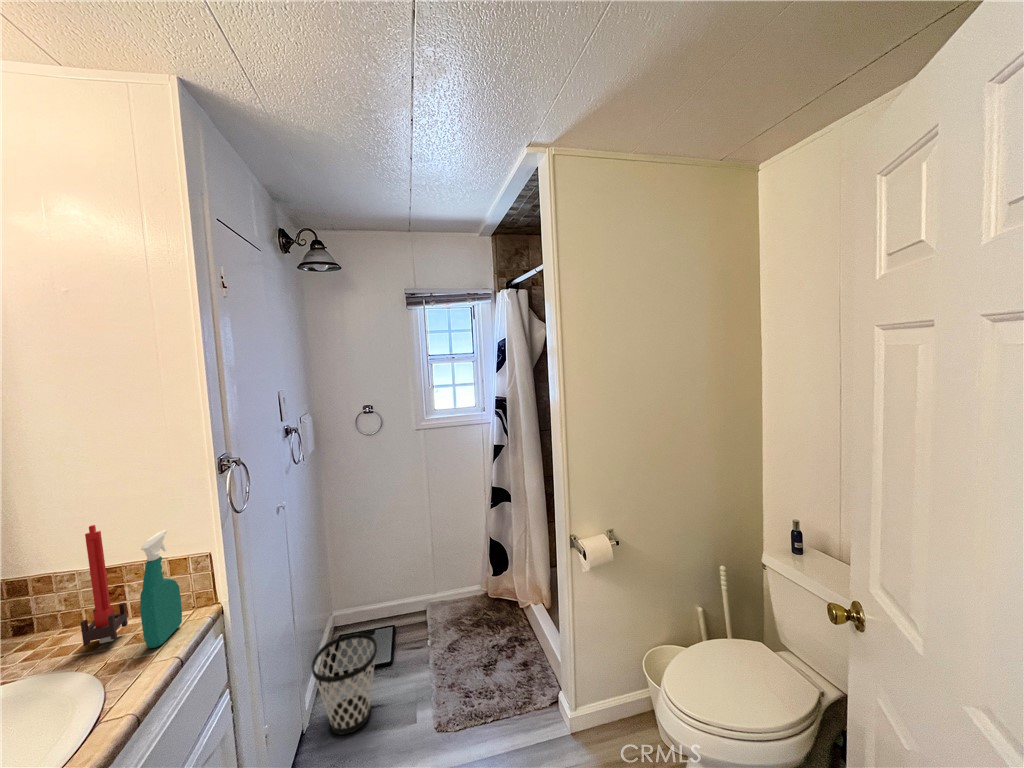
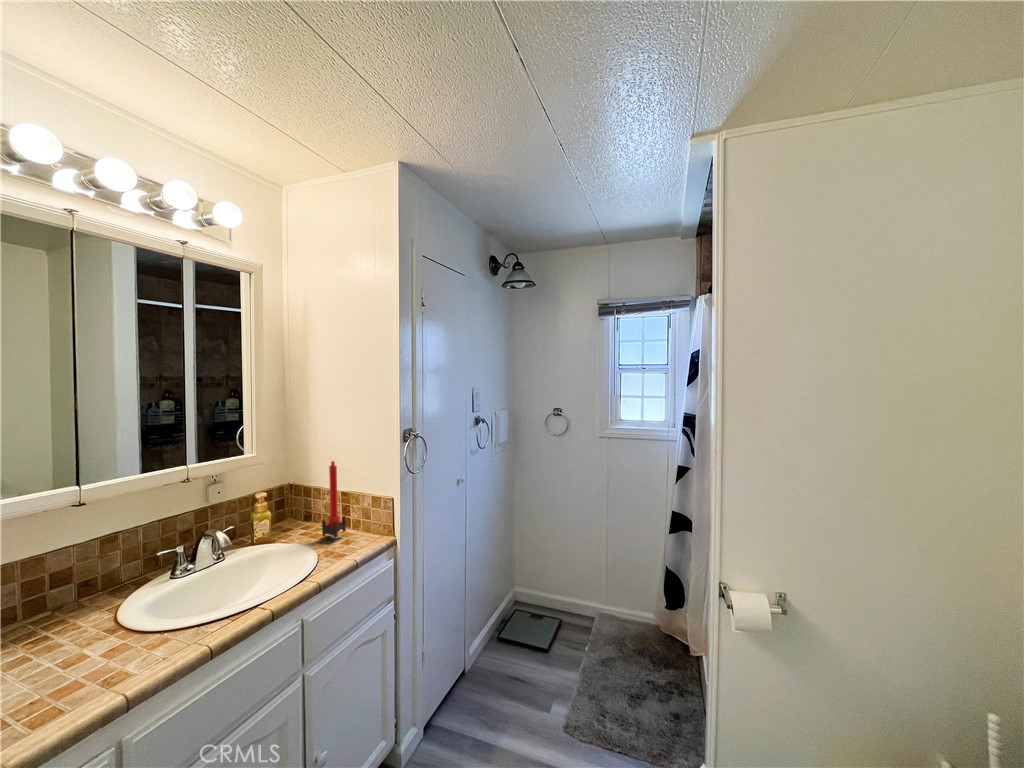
spray bottle: present [140,530,182,648] -> none [345,474,371,551]
wastebasket: present [312,633,377,734] -> none [475,606,529,691]

